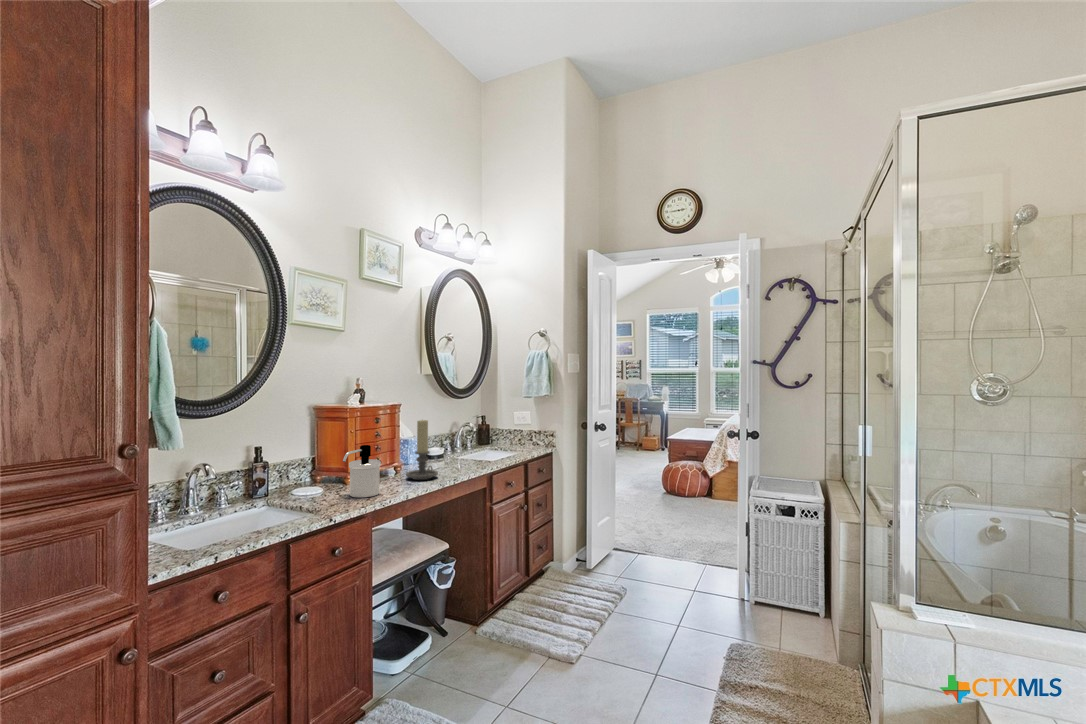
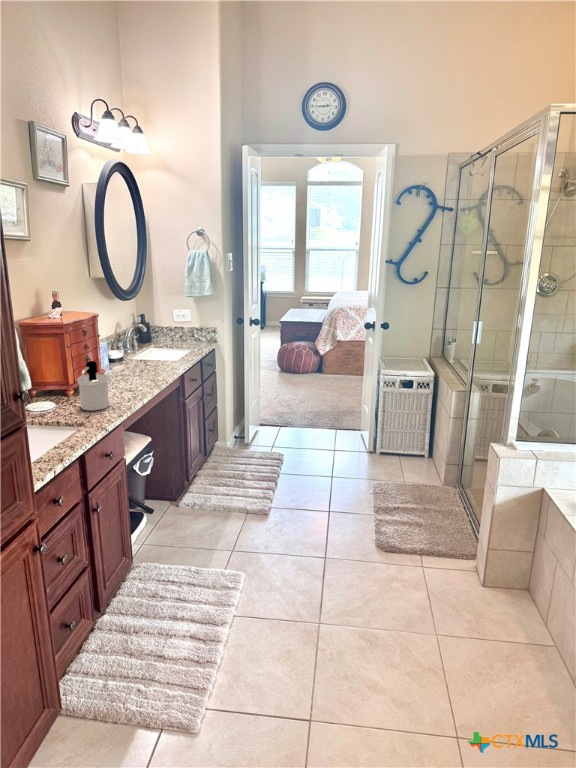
candle holder: present [406,420,438,480] -> none [112,330,143,388]

